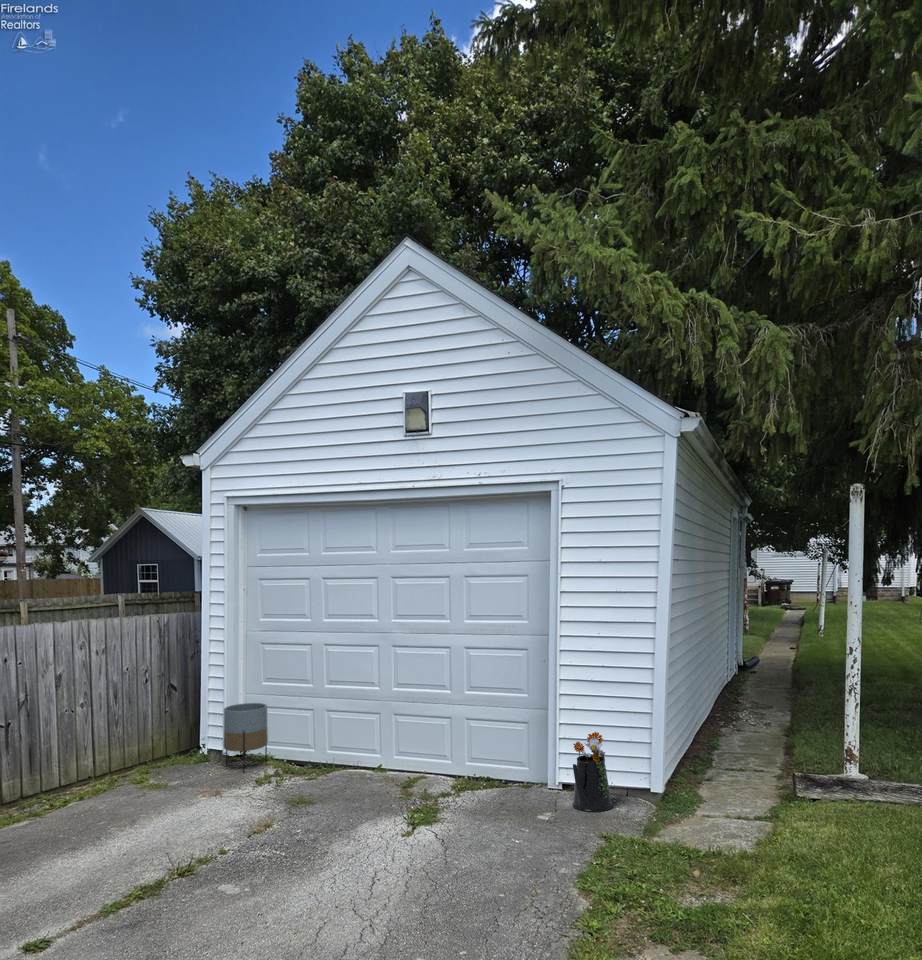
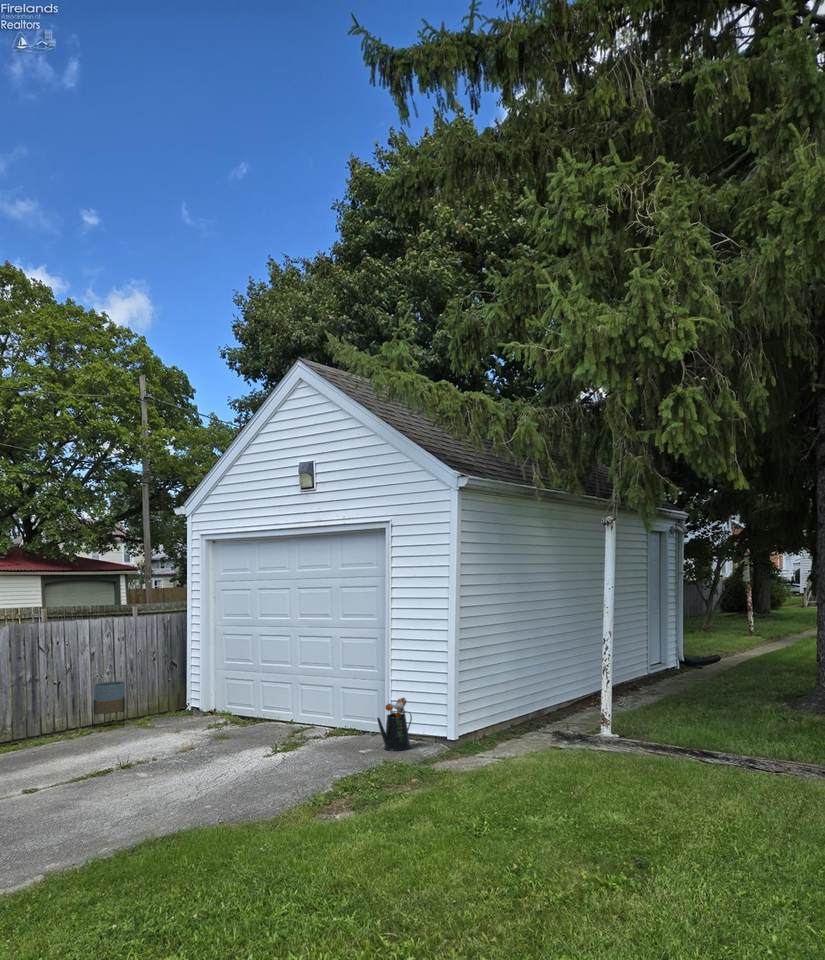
planter: present [223,703,268,773] -> present [93,681,126,728]

